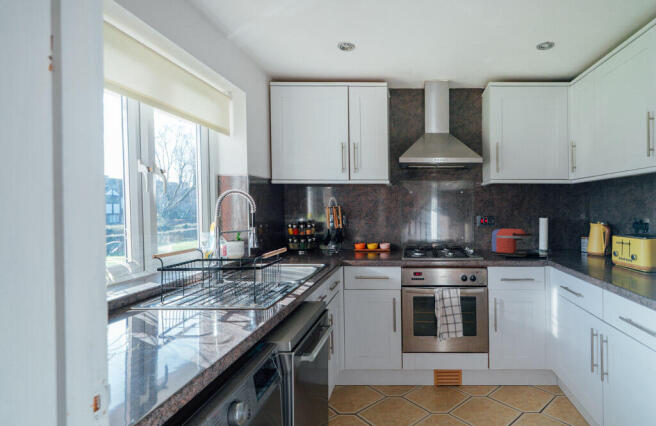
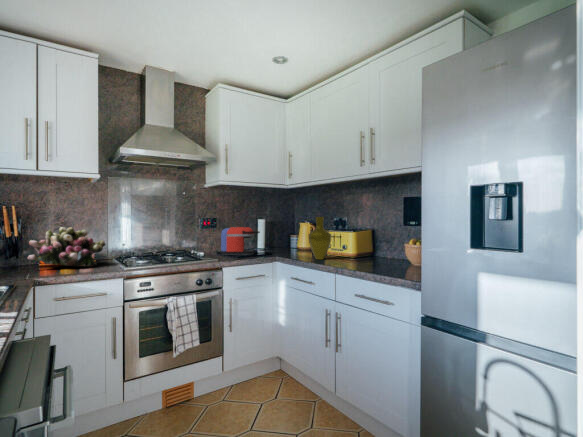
vase: none [581,223,612,270] -> present [309,217,331,259]
flower arrangement: none [343,229,390,258] -> present [28,227,105,267]

